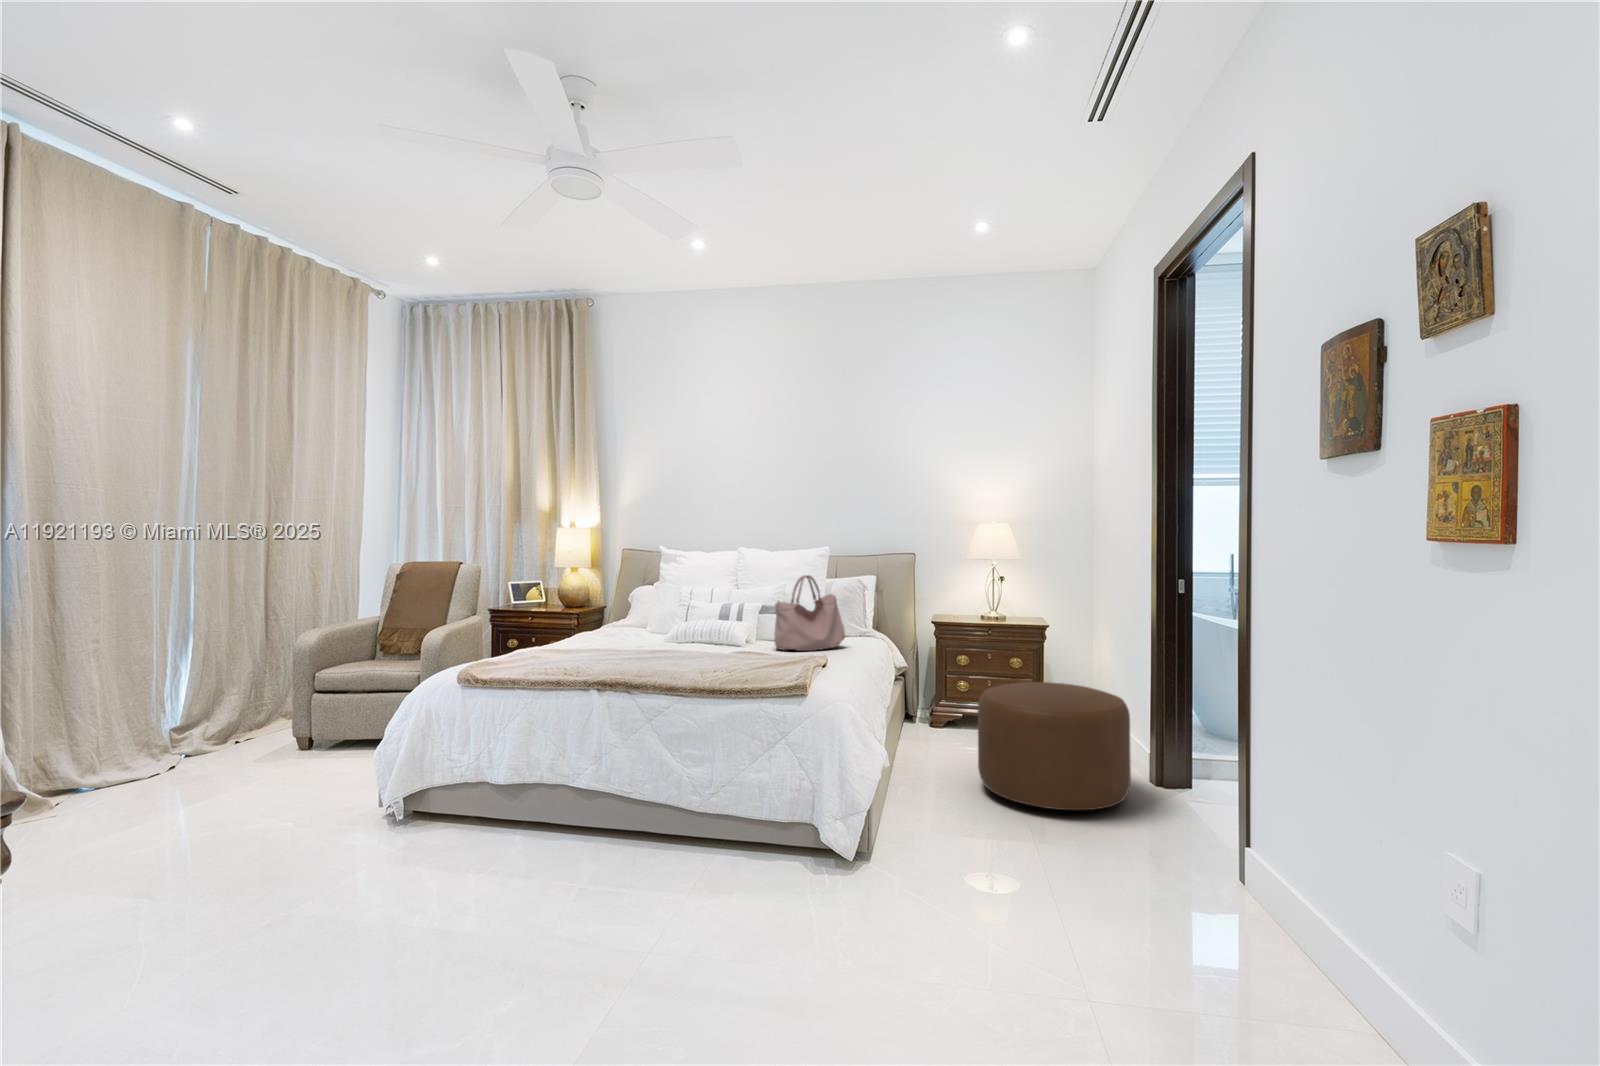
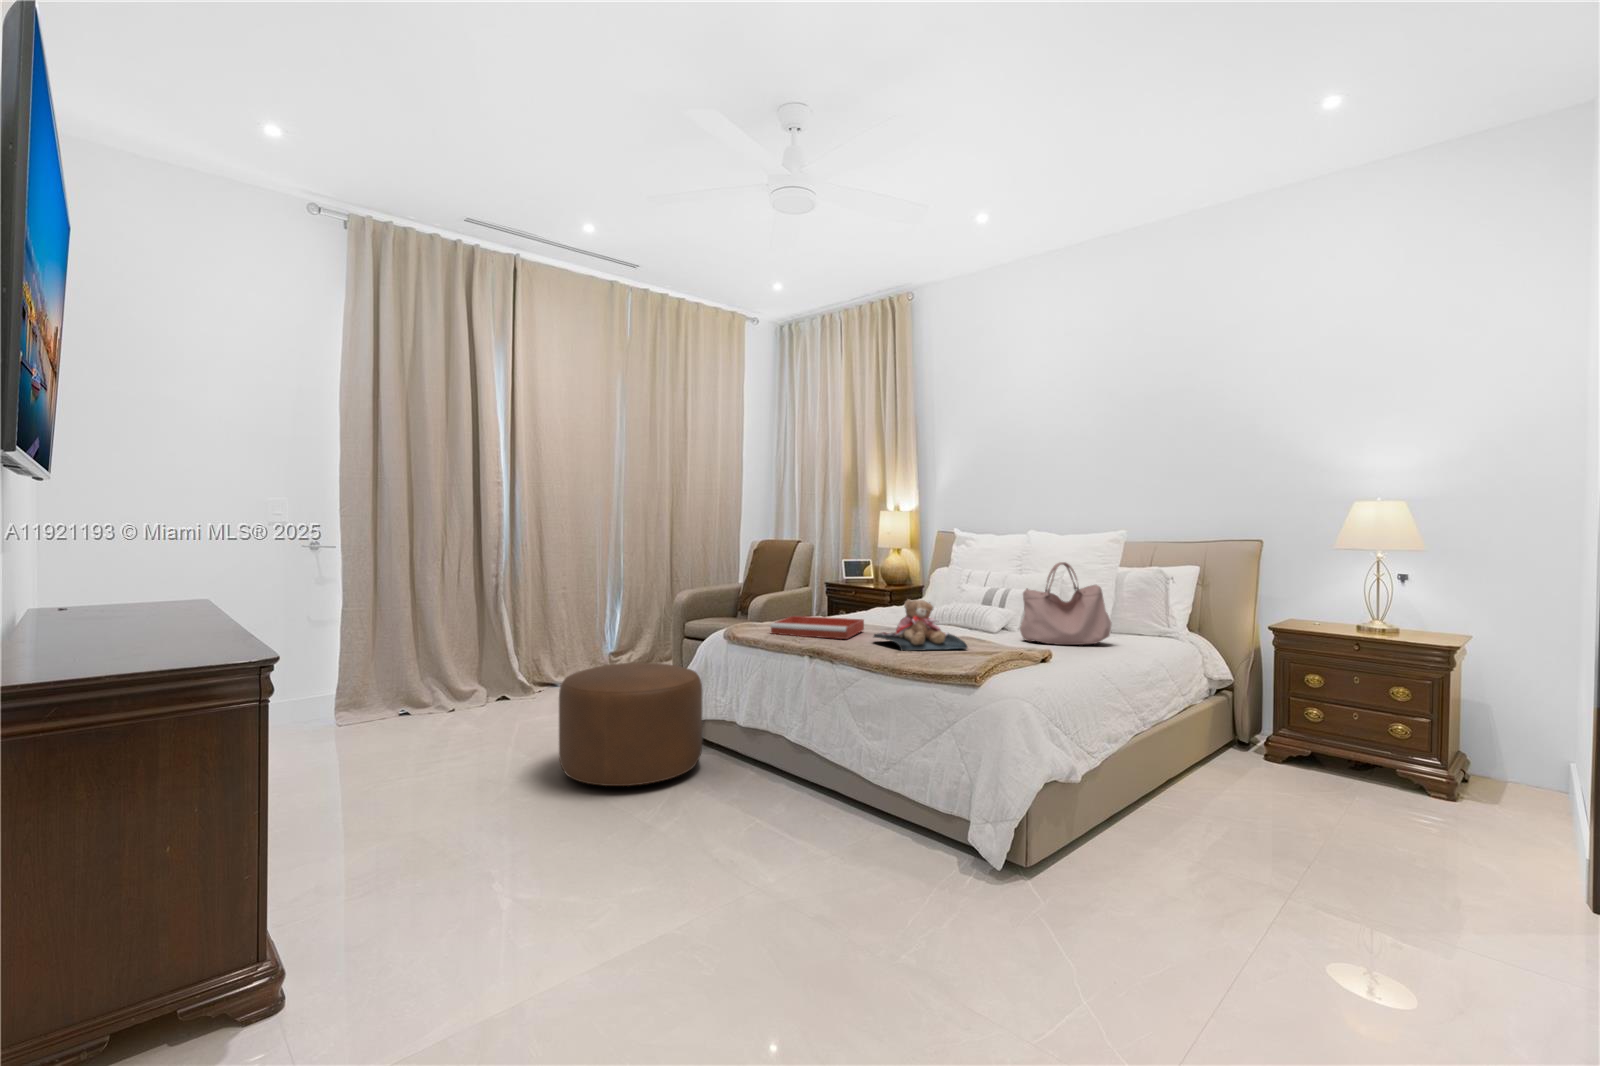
teddy bear: none [658,617,755,671] -> present [874,599,967,651]
tray: none [534,643,629,670] -> present [770,616,864,639]
ottoman: present [978,682,1131,810] -> present [559,663,702,786]

